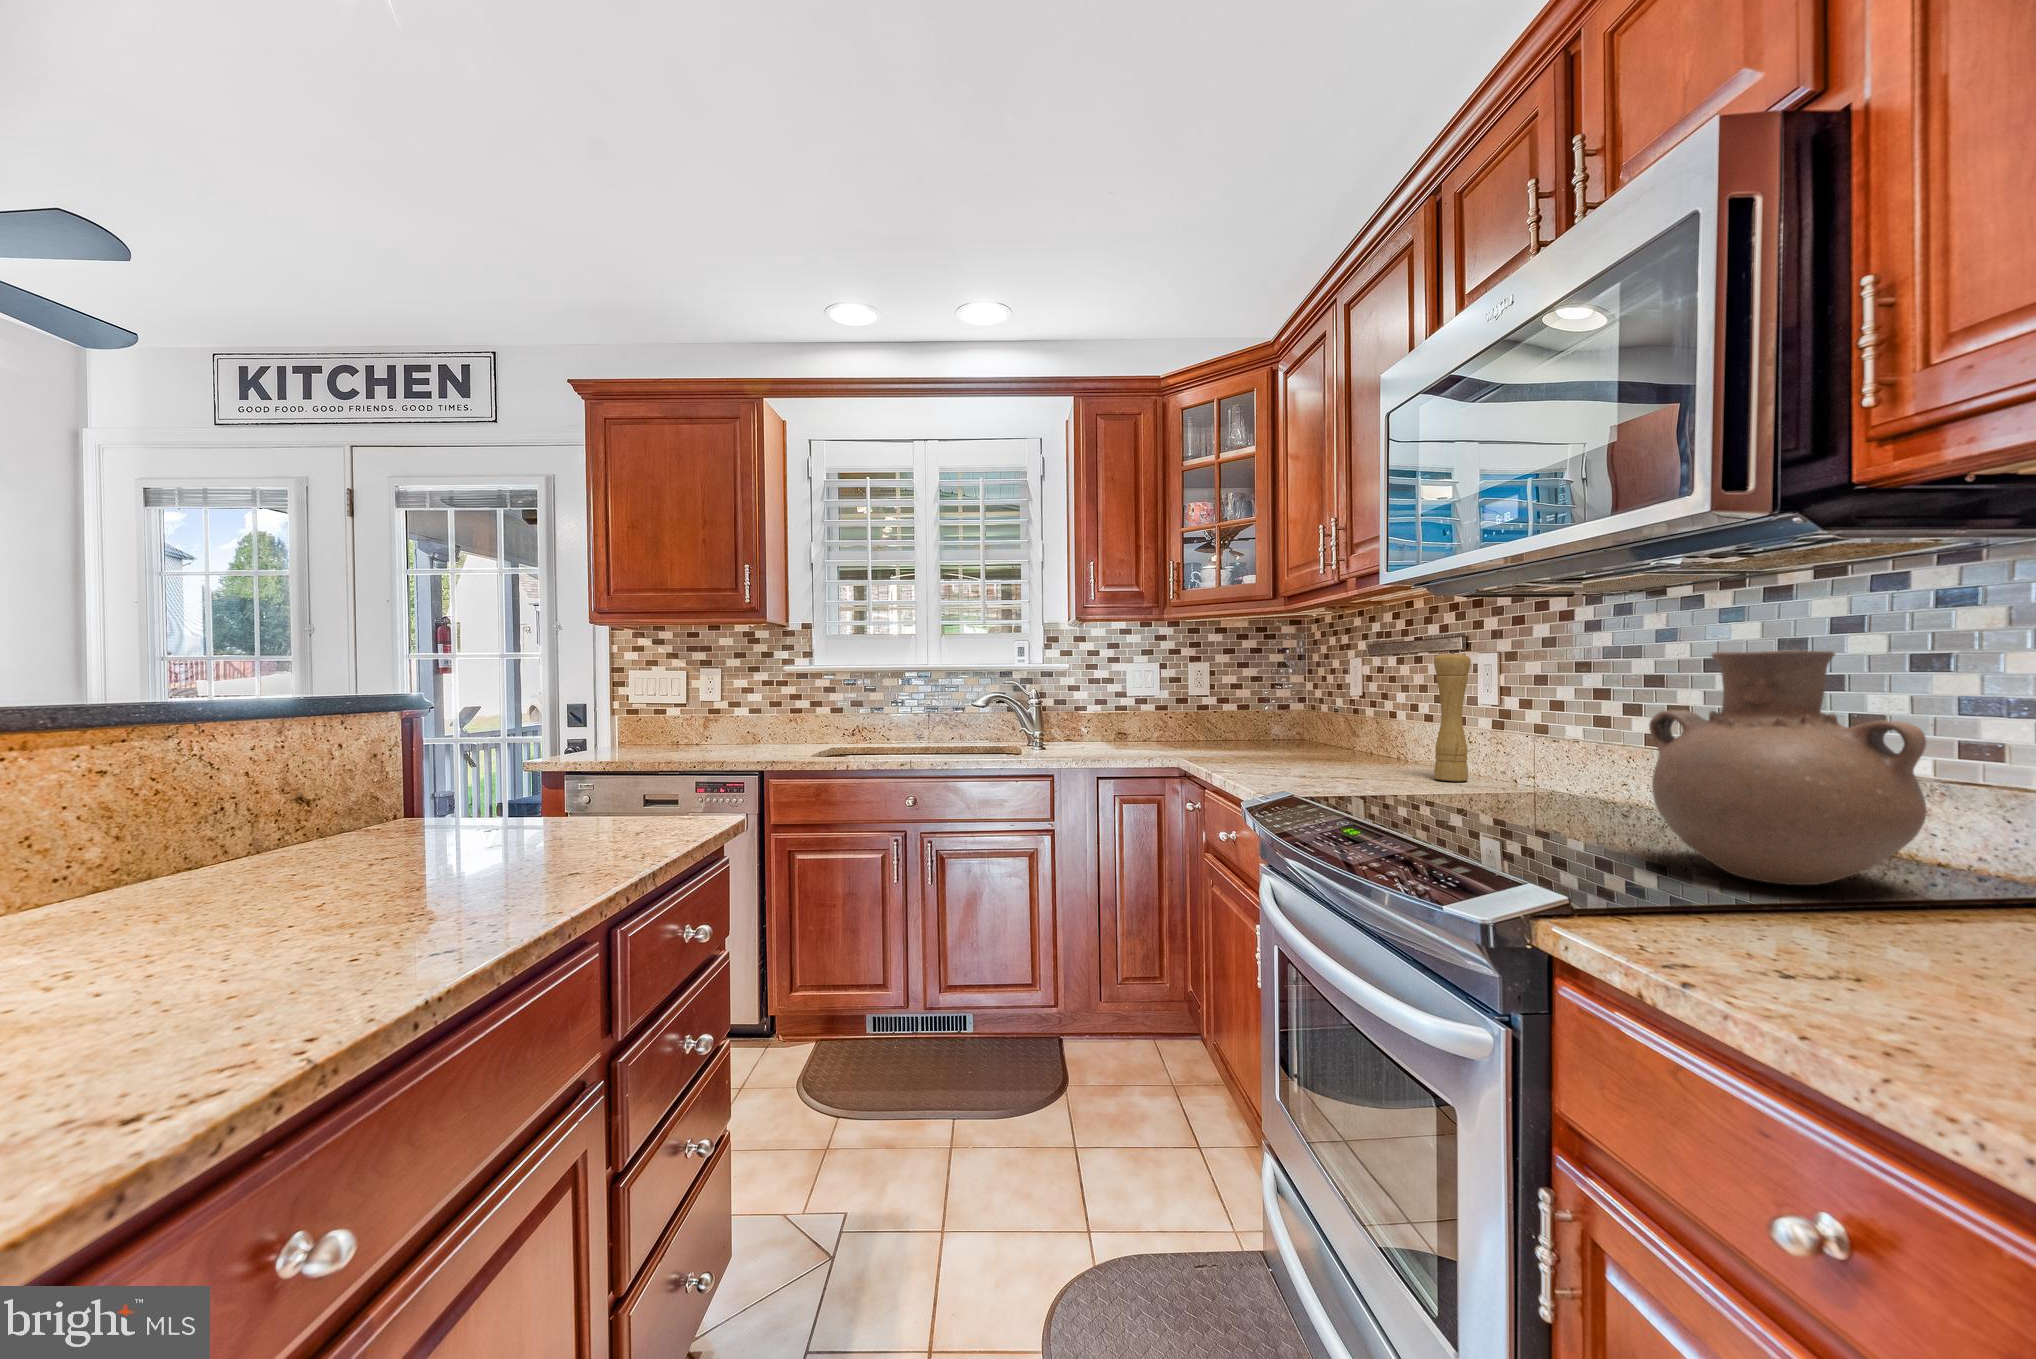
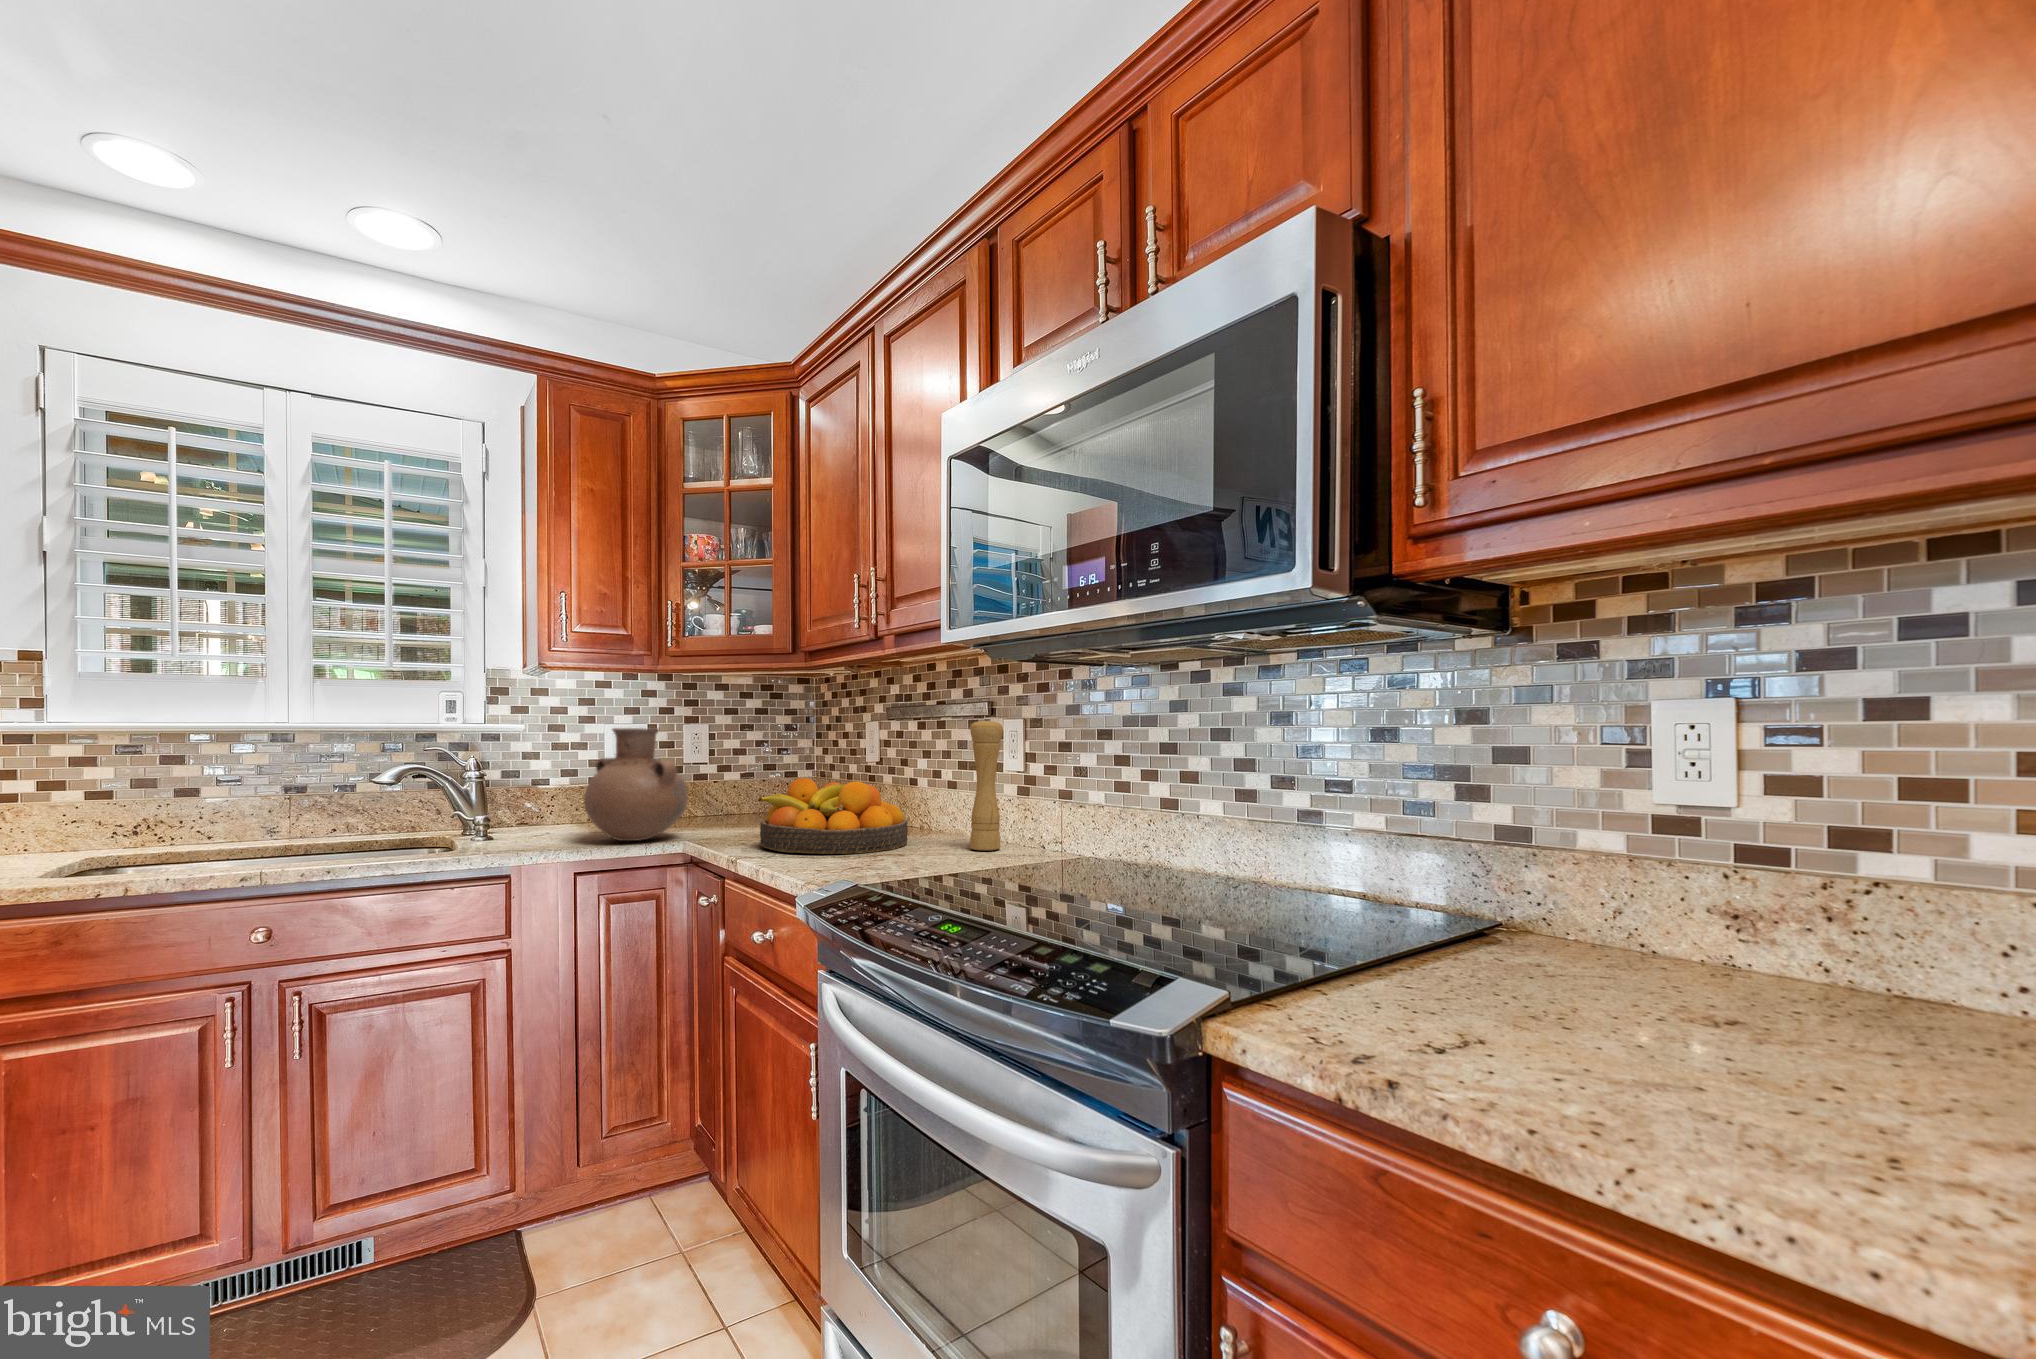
vase: present [1649,650,1927,885] -> present [584,728,688,841]
fruit bowl: none [1232,708,1374,775] -> present [757,778,908,854]

